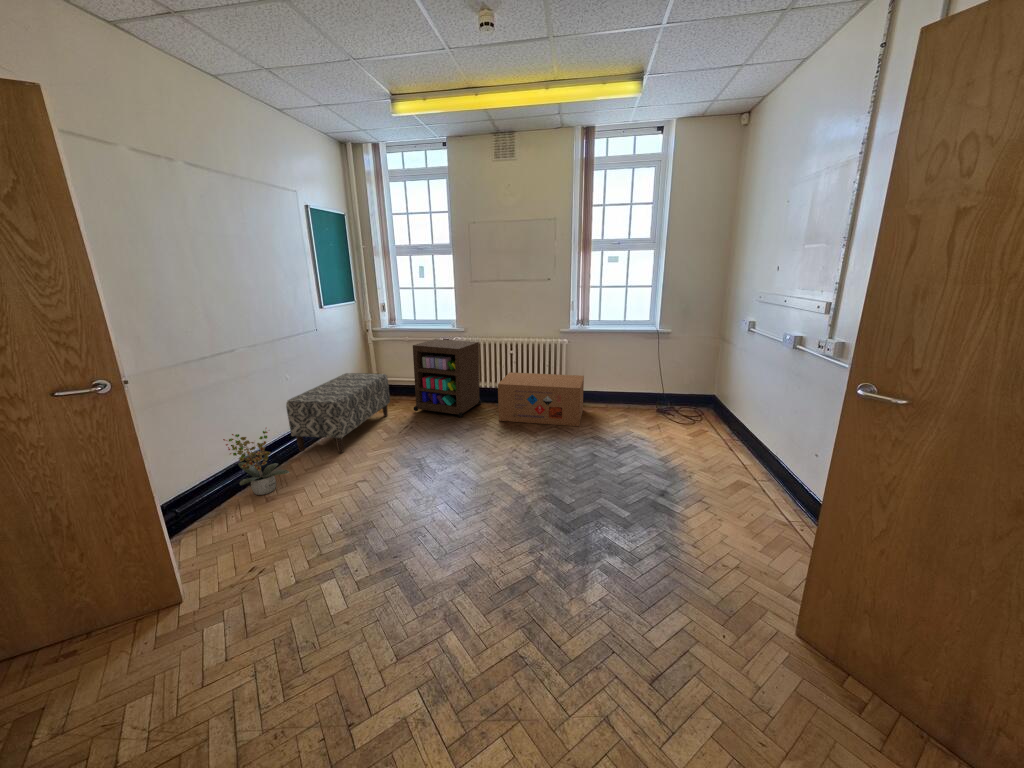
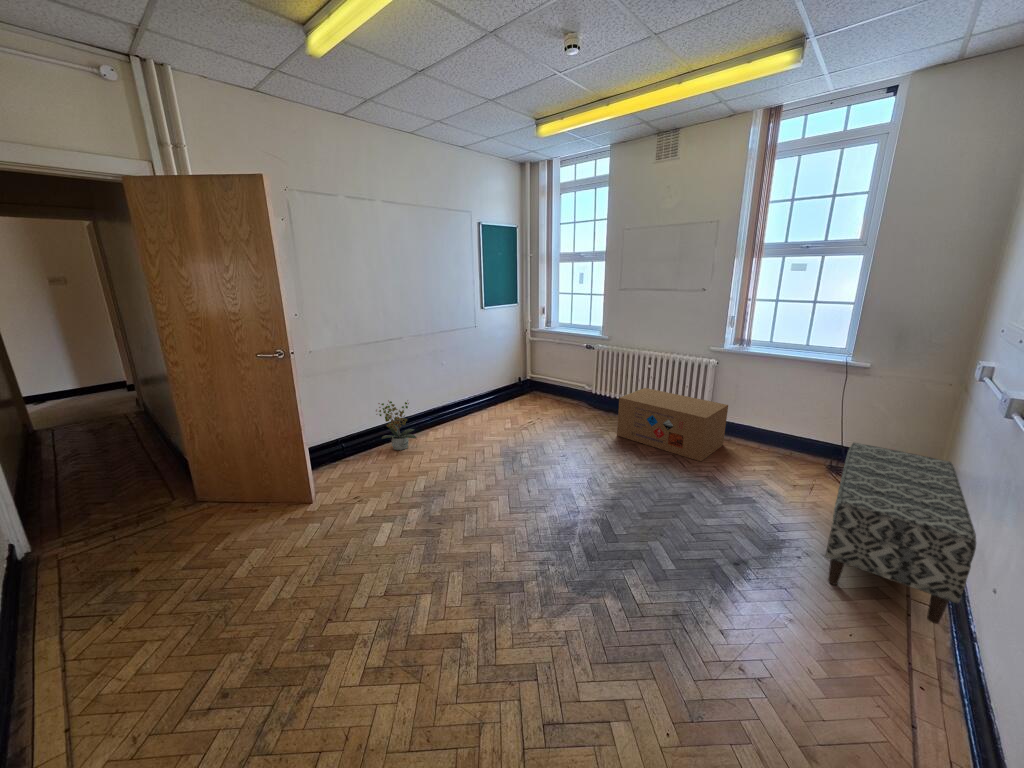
storage cabinet: present [413,339,481,418] -> none [546,345,617,425]
bench: present [286,373,390,453] -> present [826,443,976,624]

